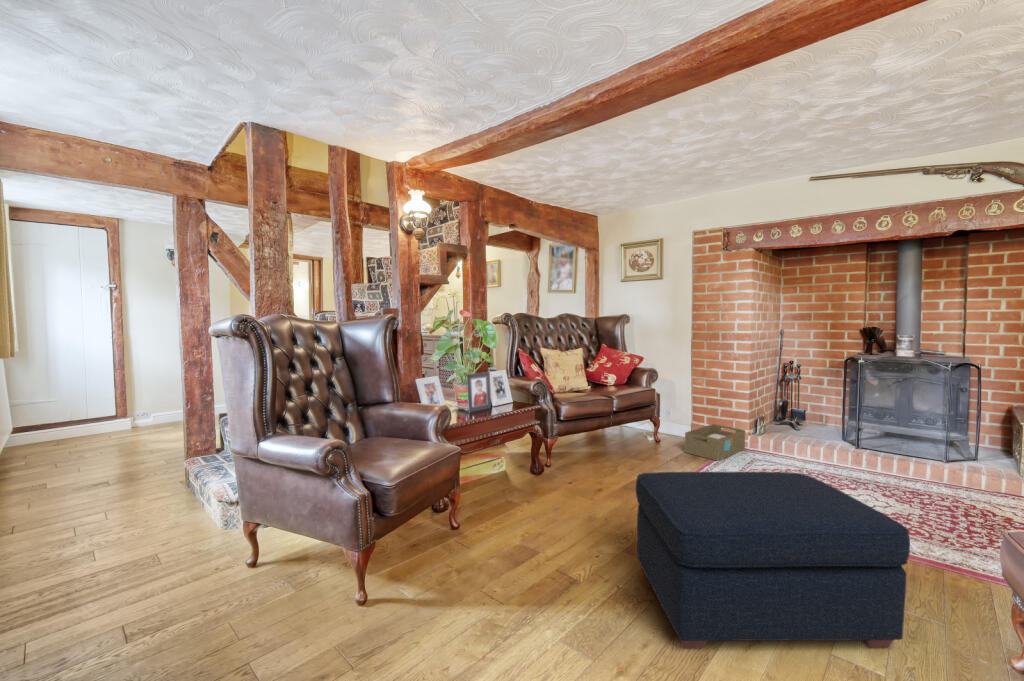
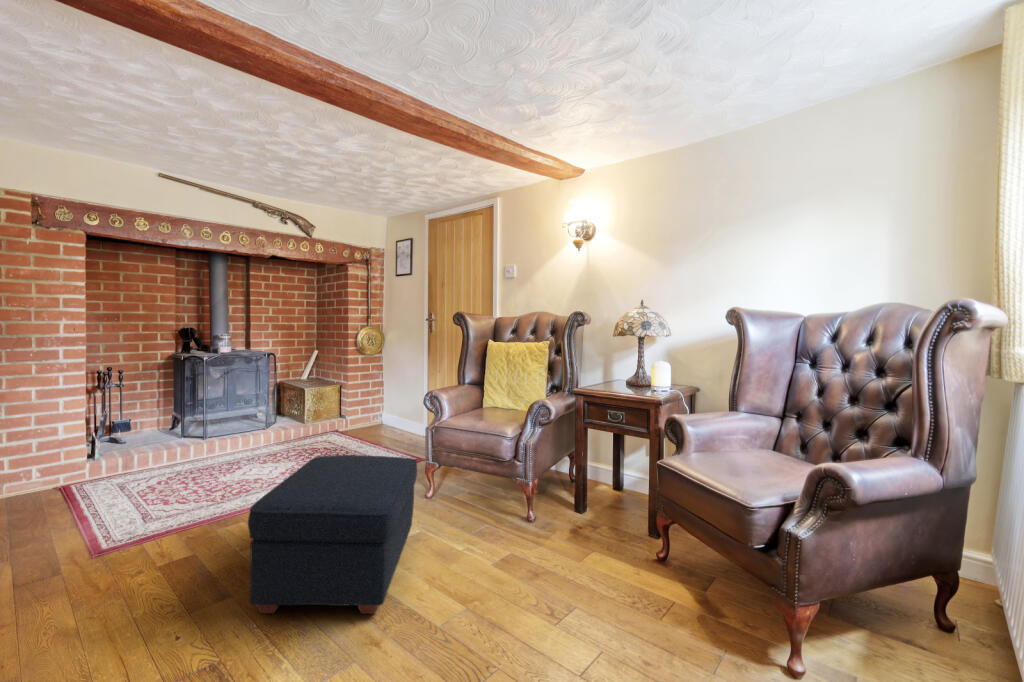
storage box: present [685,424,745,461] -> none [19,459,88,517]

